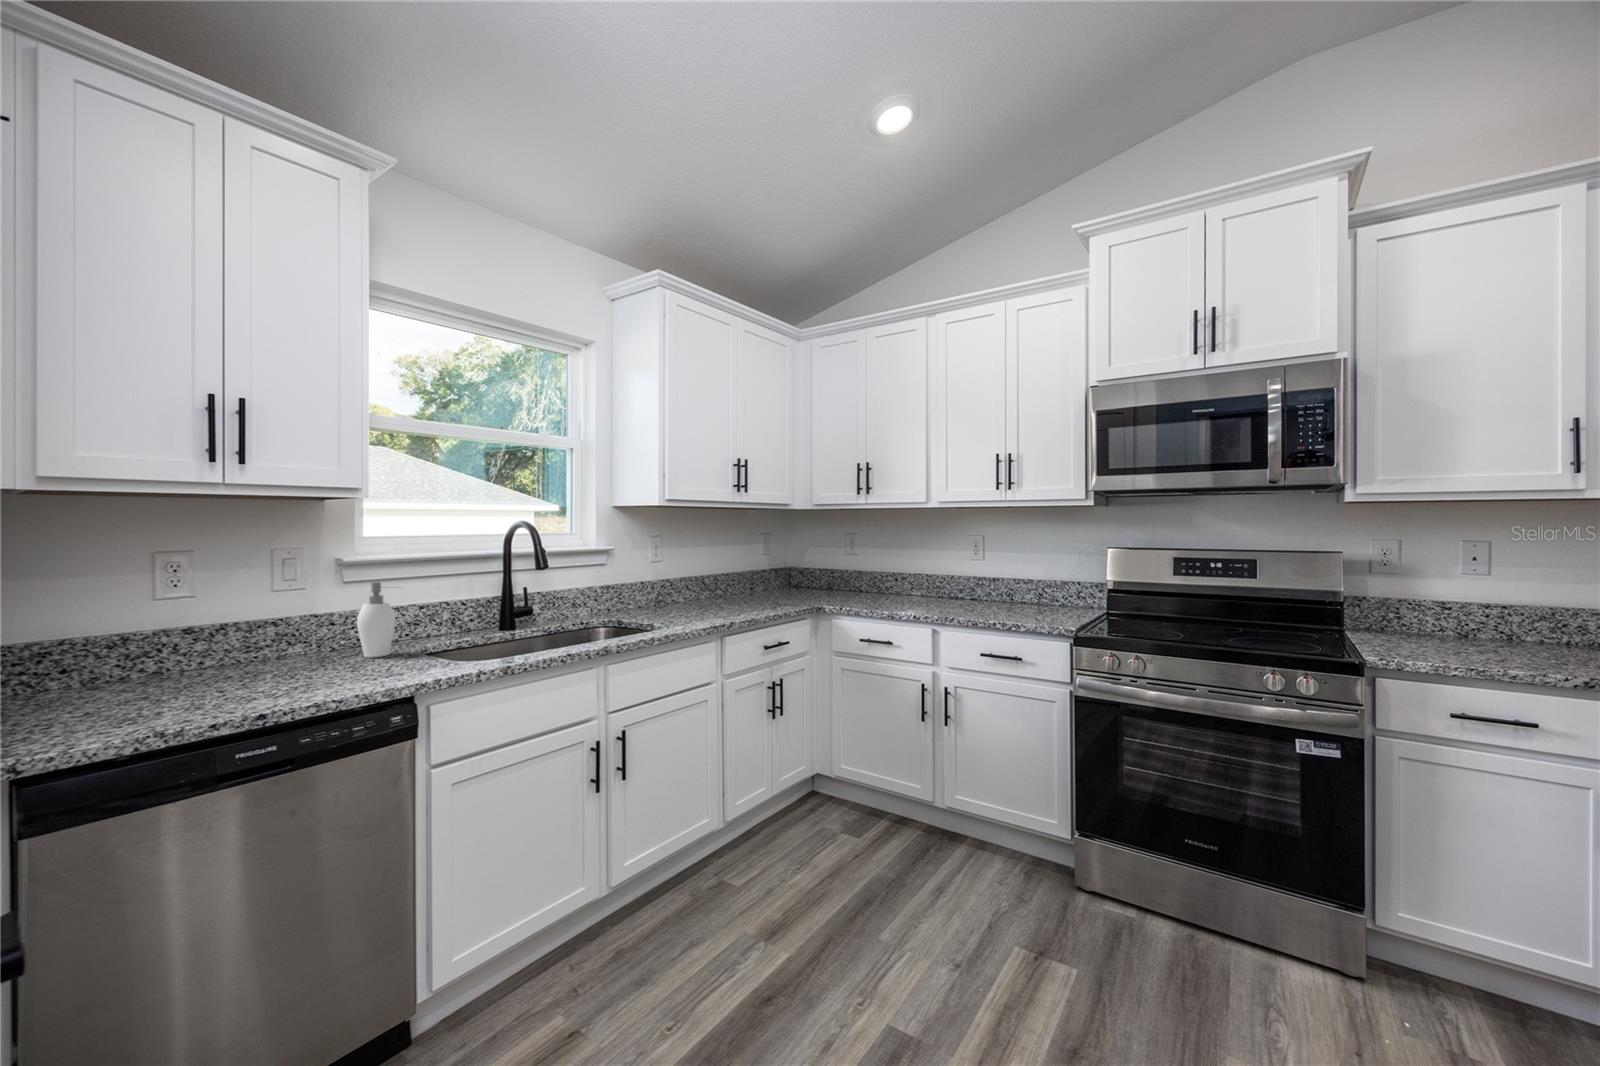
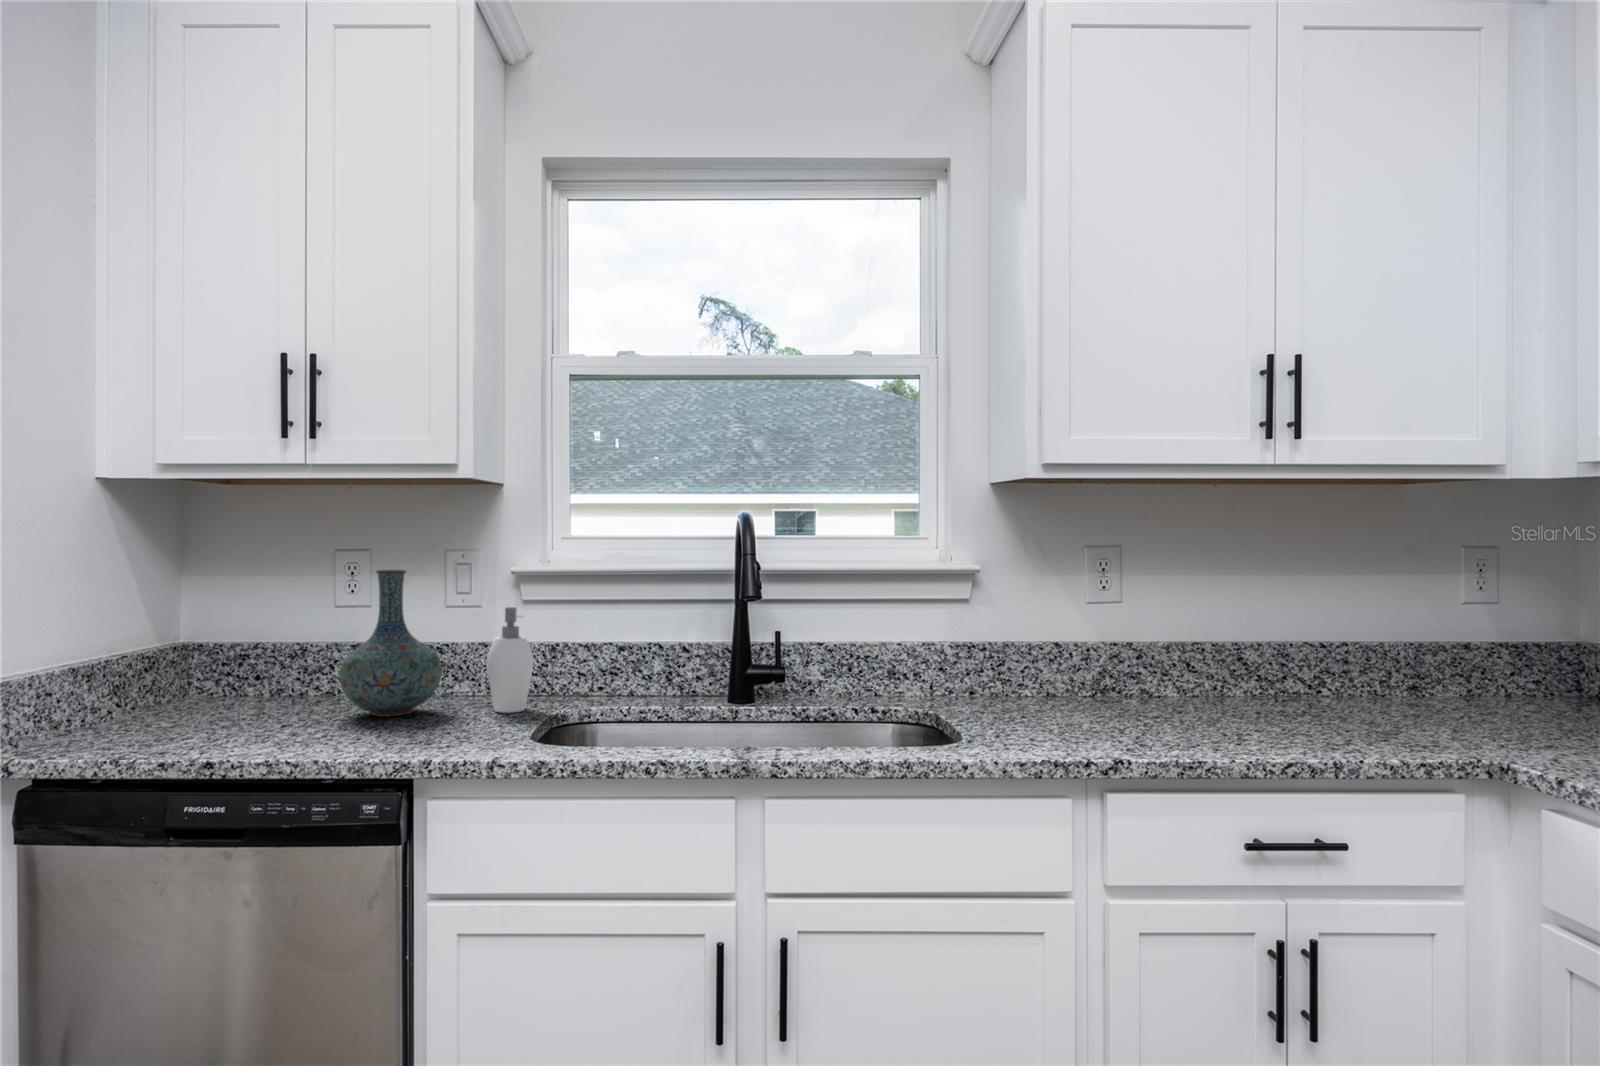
vase: none [237,559,331,674] -> present [339,570,442,717]

